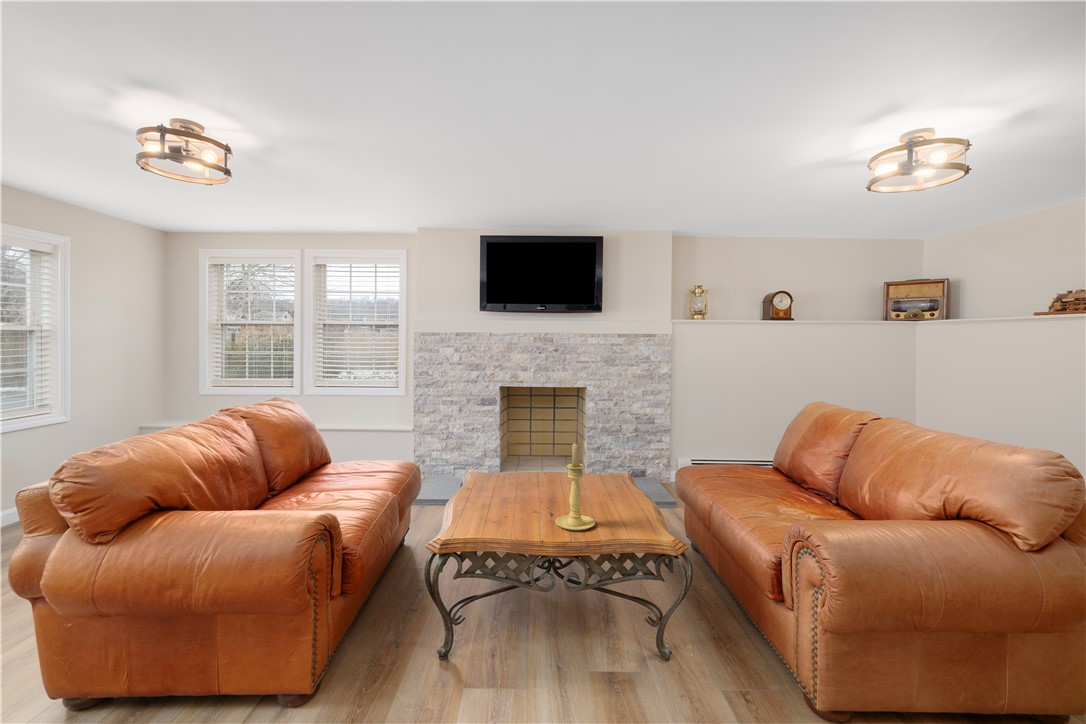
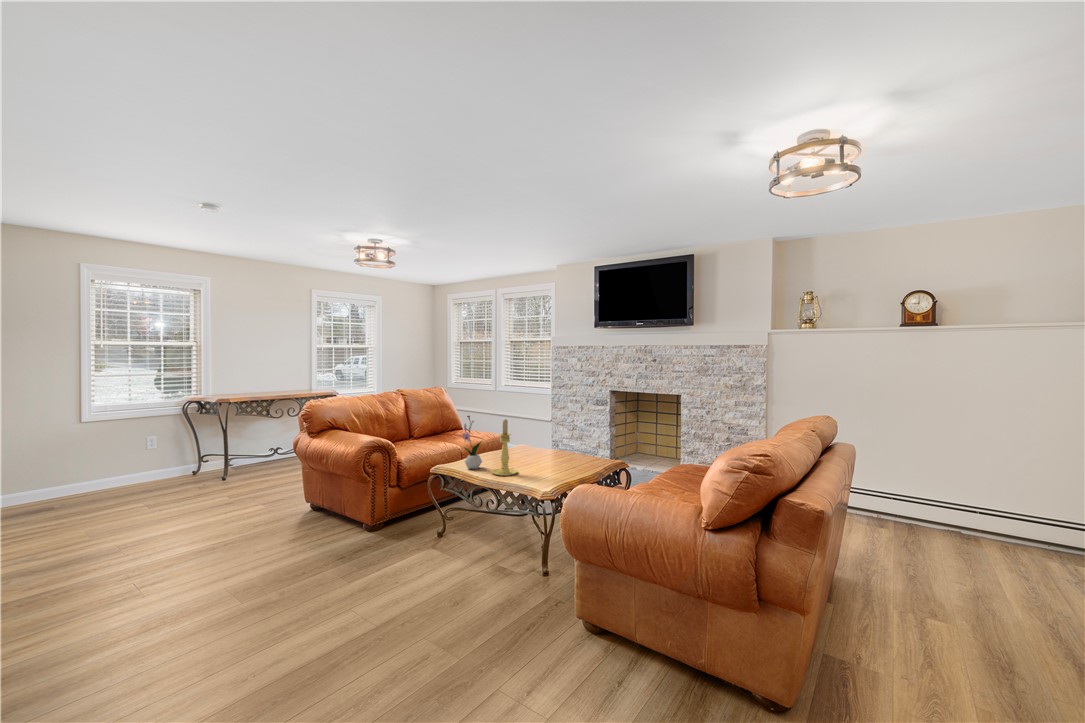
flower arrangement: none [494,443,533,529] -> present [462,416,482,469]

